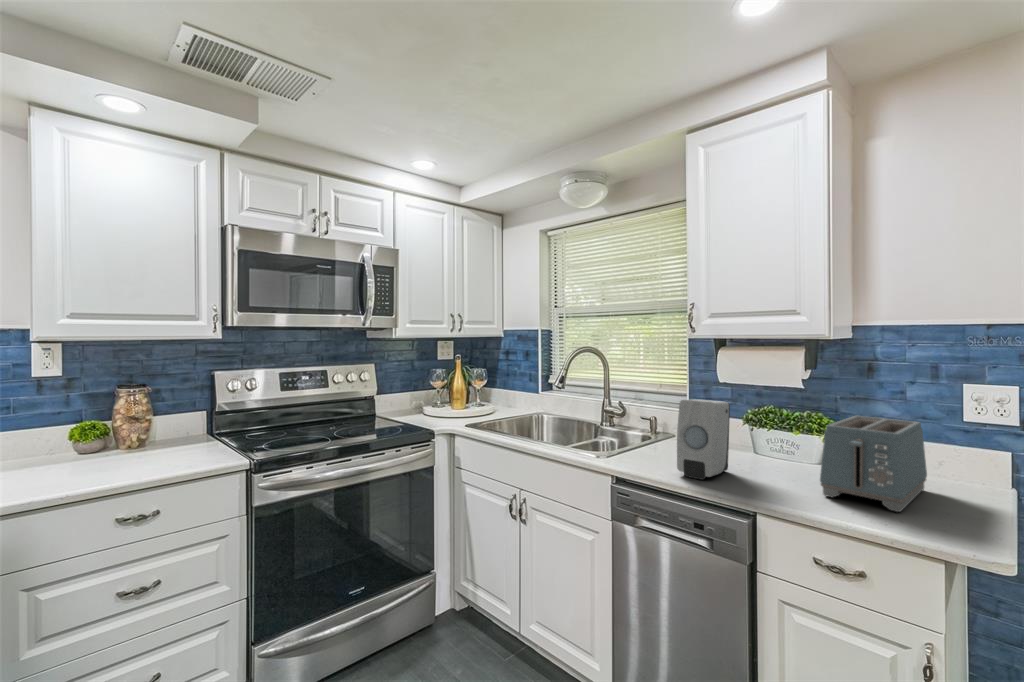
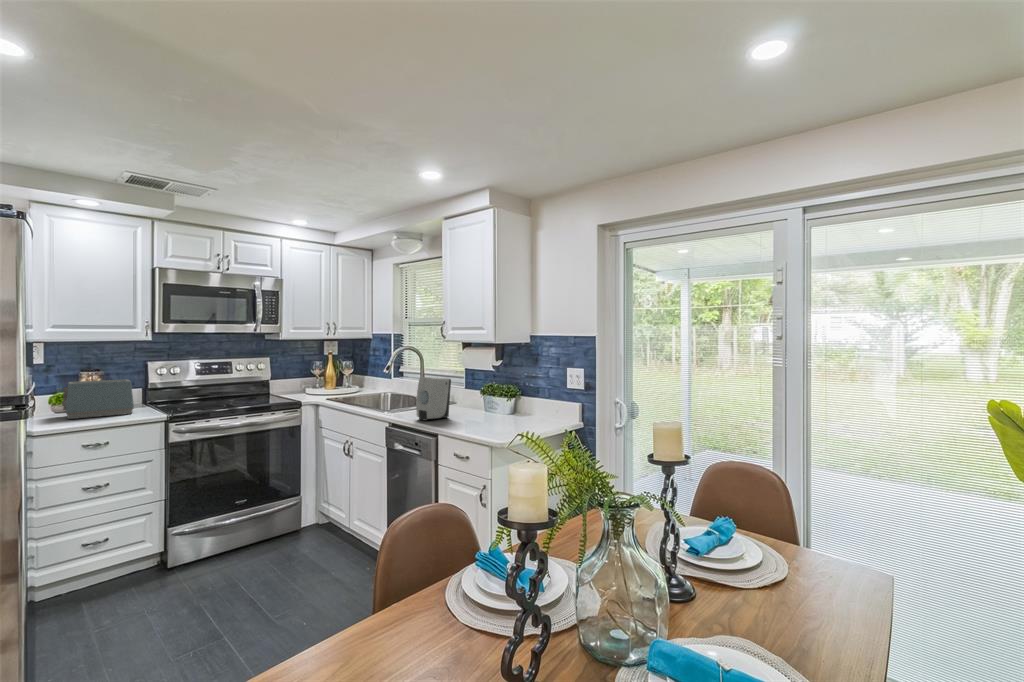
toaster: present [820,416,927,512] -> present [57,379,134,419]

